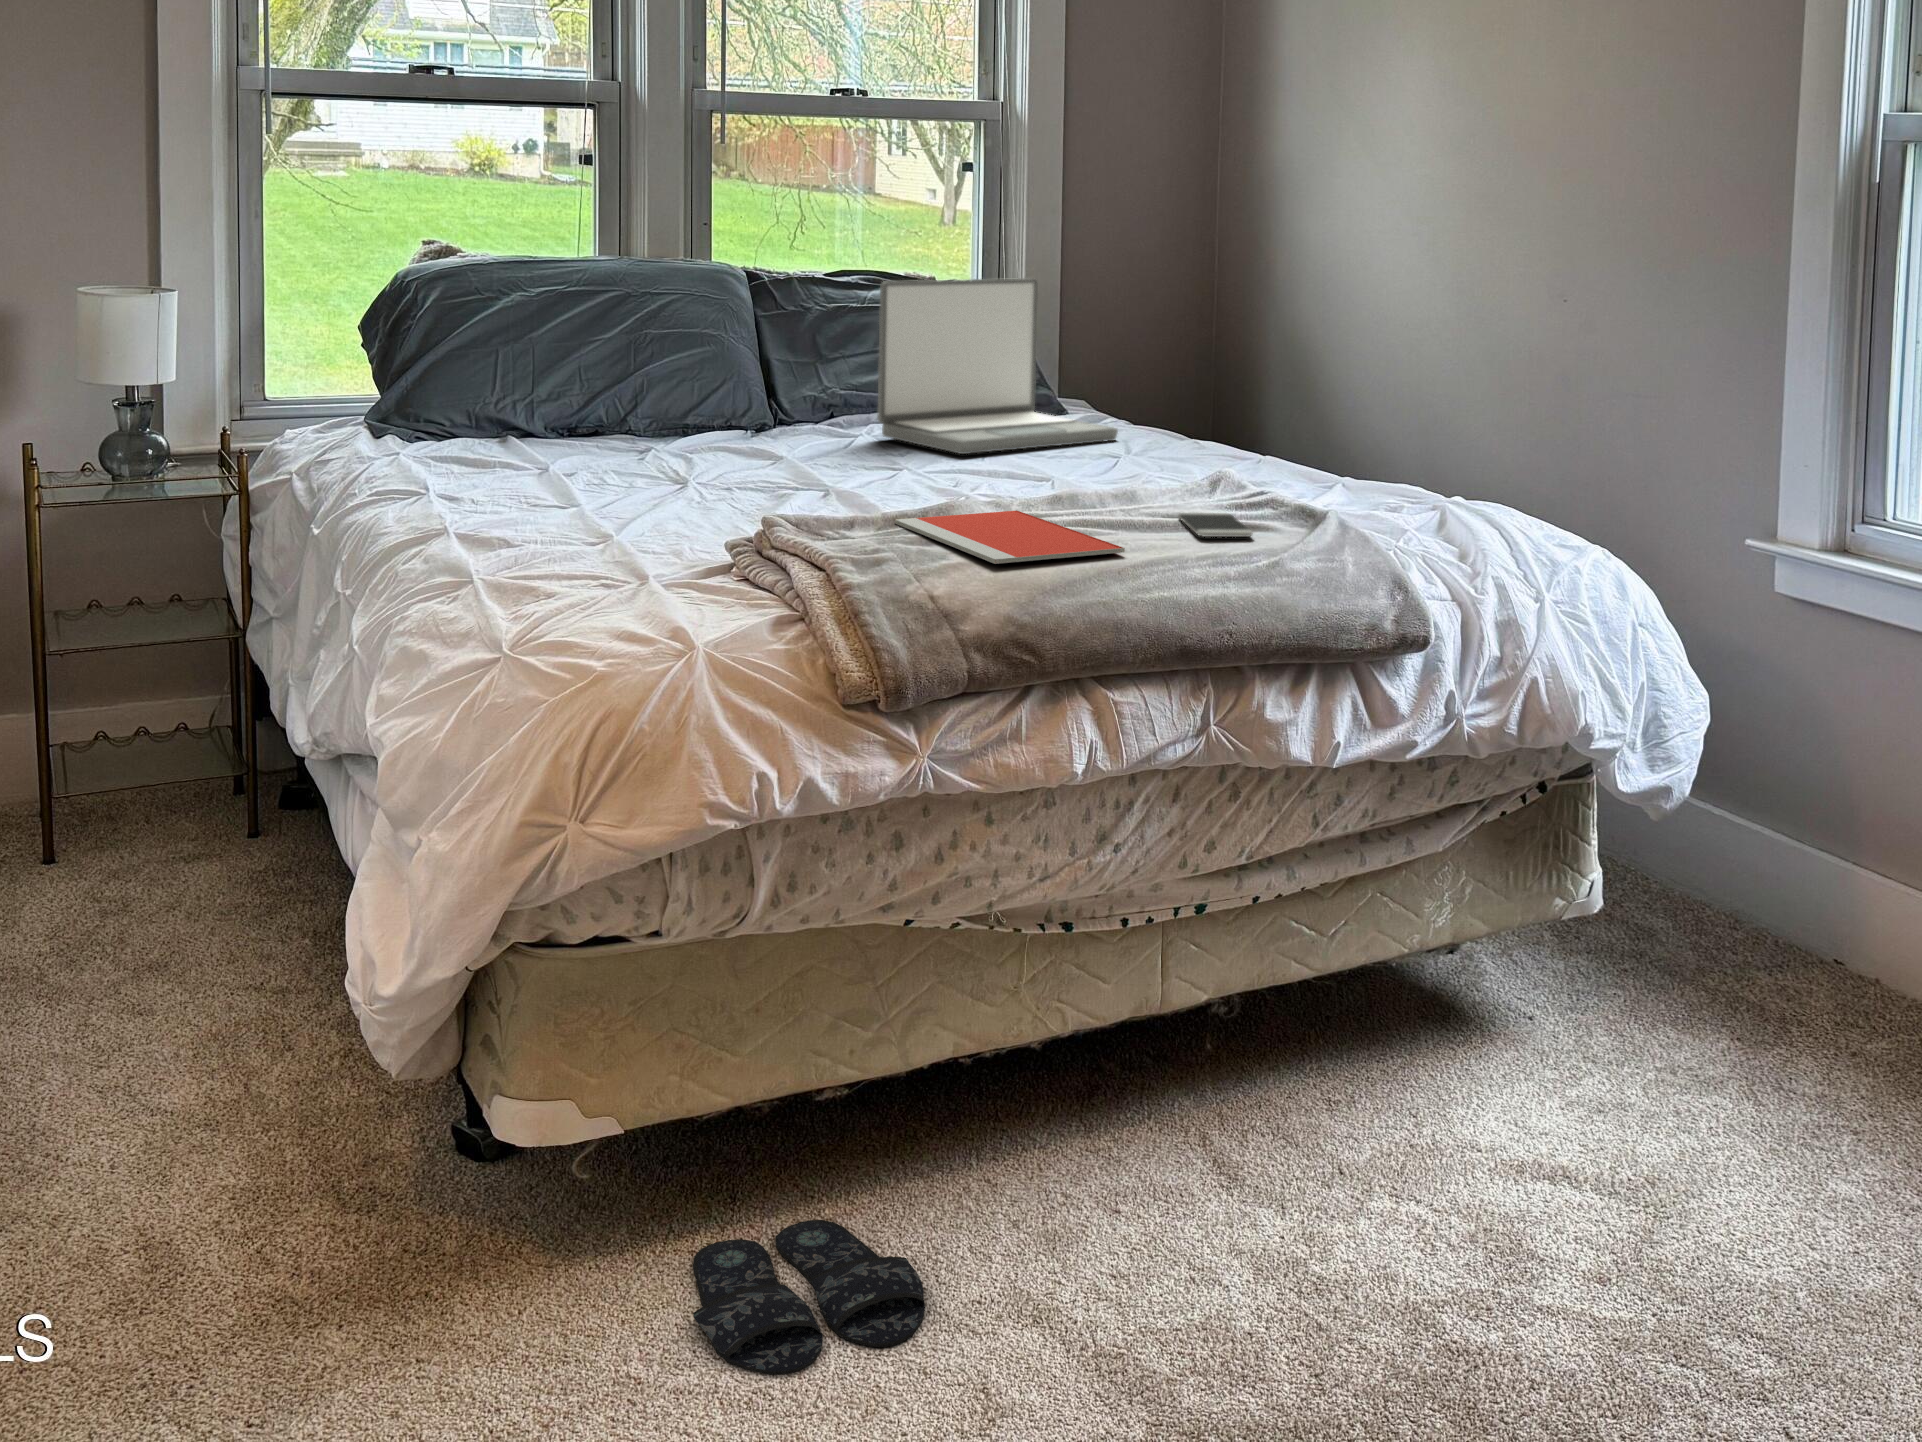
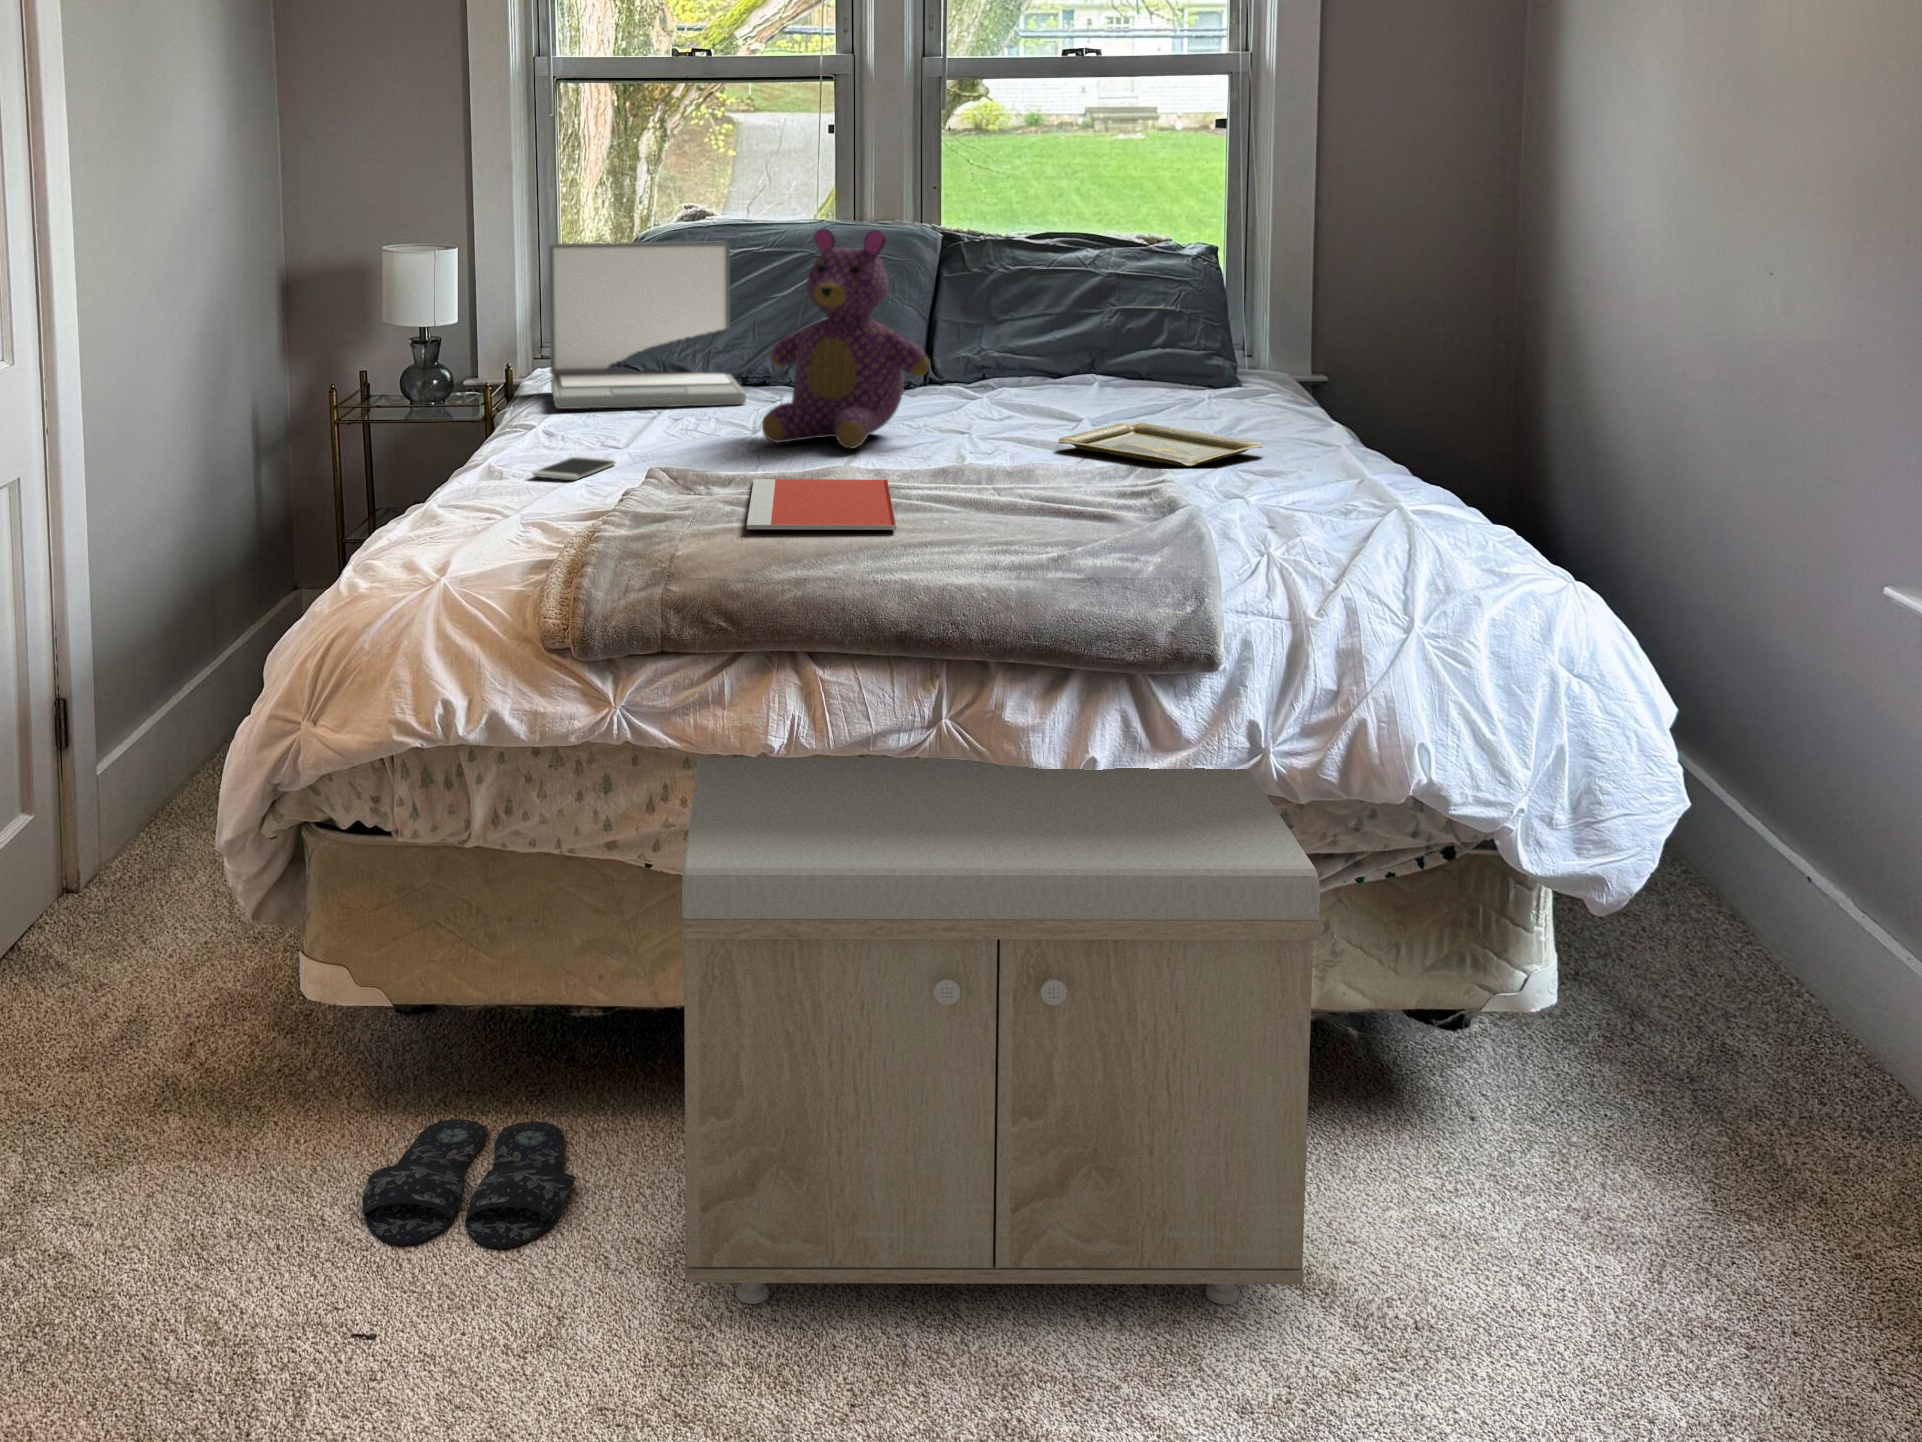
teddy bear: none [726,265,906,489] -> present [762,228,930,449]
laptop: present [878,278,1118,454] -> present [549,242,746,409]
tray: none [1045,448,1230,484] -> present [1058,423,1263,467]
smartphone: present [1178,513,1253,537] -> present [533,457,616,480]
storage bench: none [988,727,1625,1316] -> present [682,757,1320,1304]

